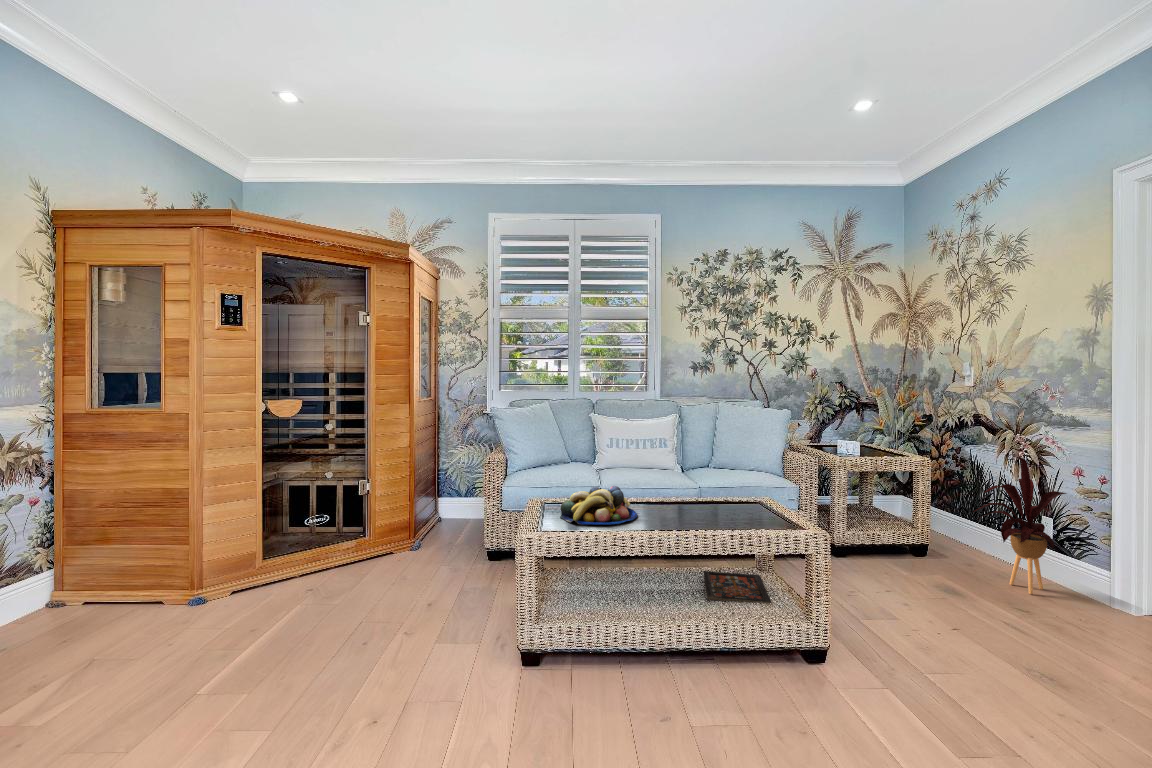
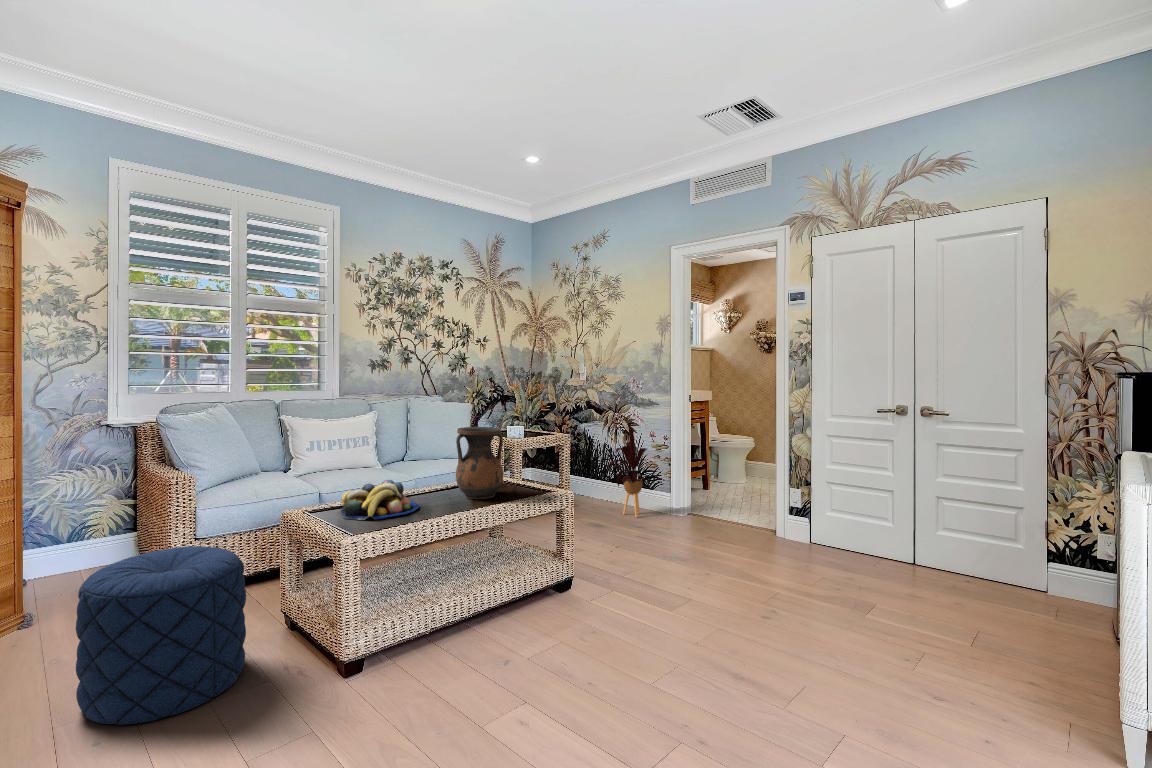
vase: none [684,439,740,524] -> present [456,427,503,499]
pouf: none [363,515,475,649] -> present [76,546,246,725]
board game: present [703,571,772,603] -> none [451,541,523,566]

